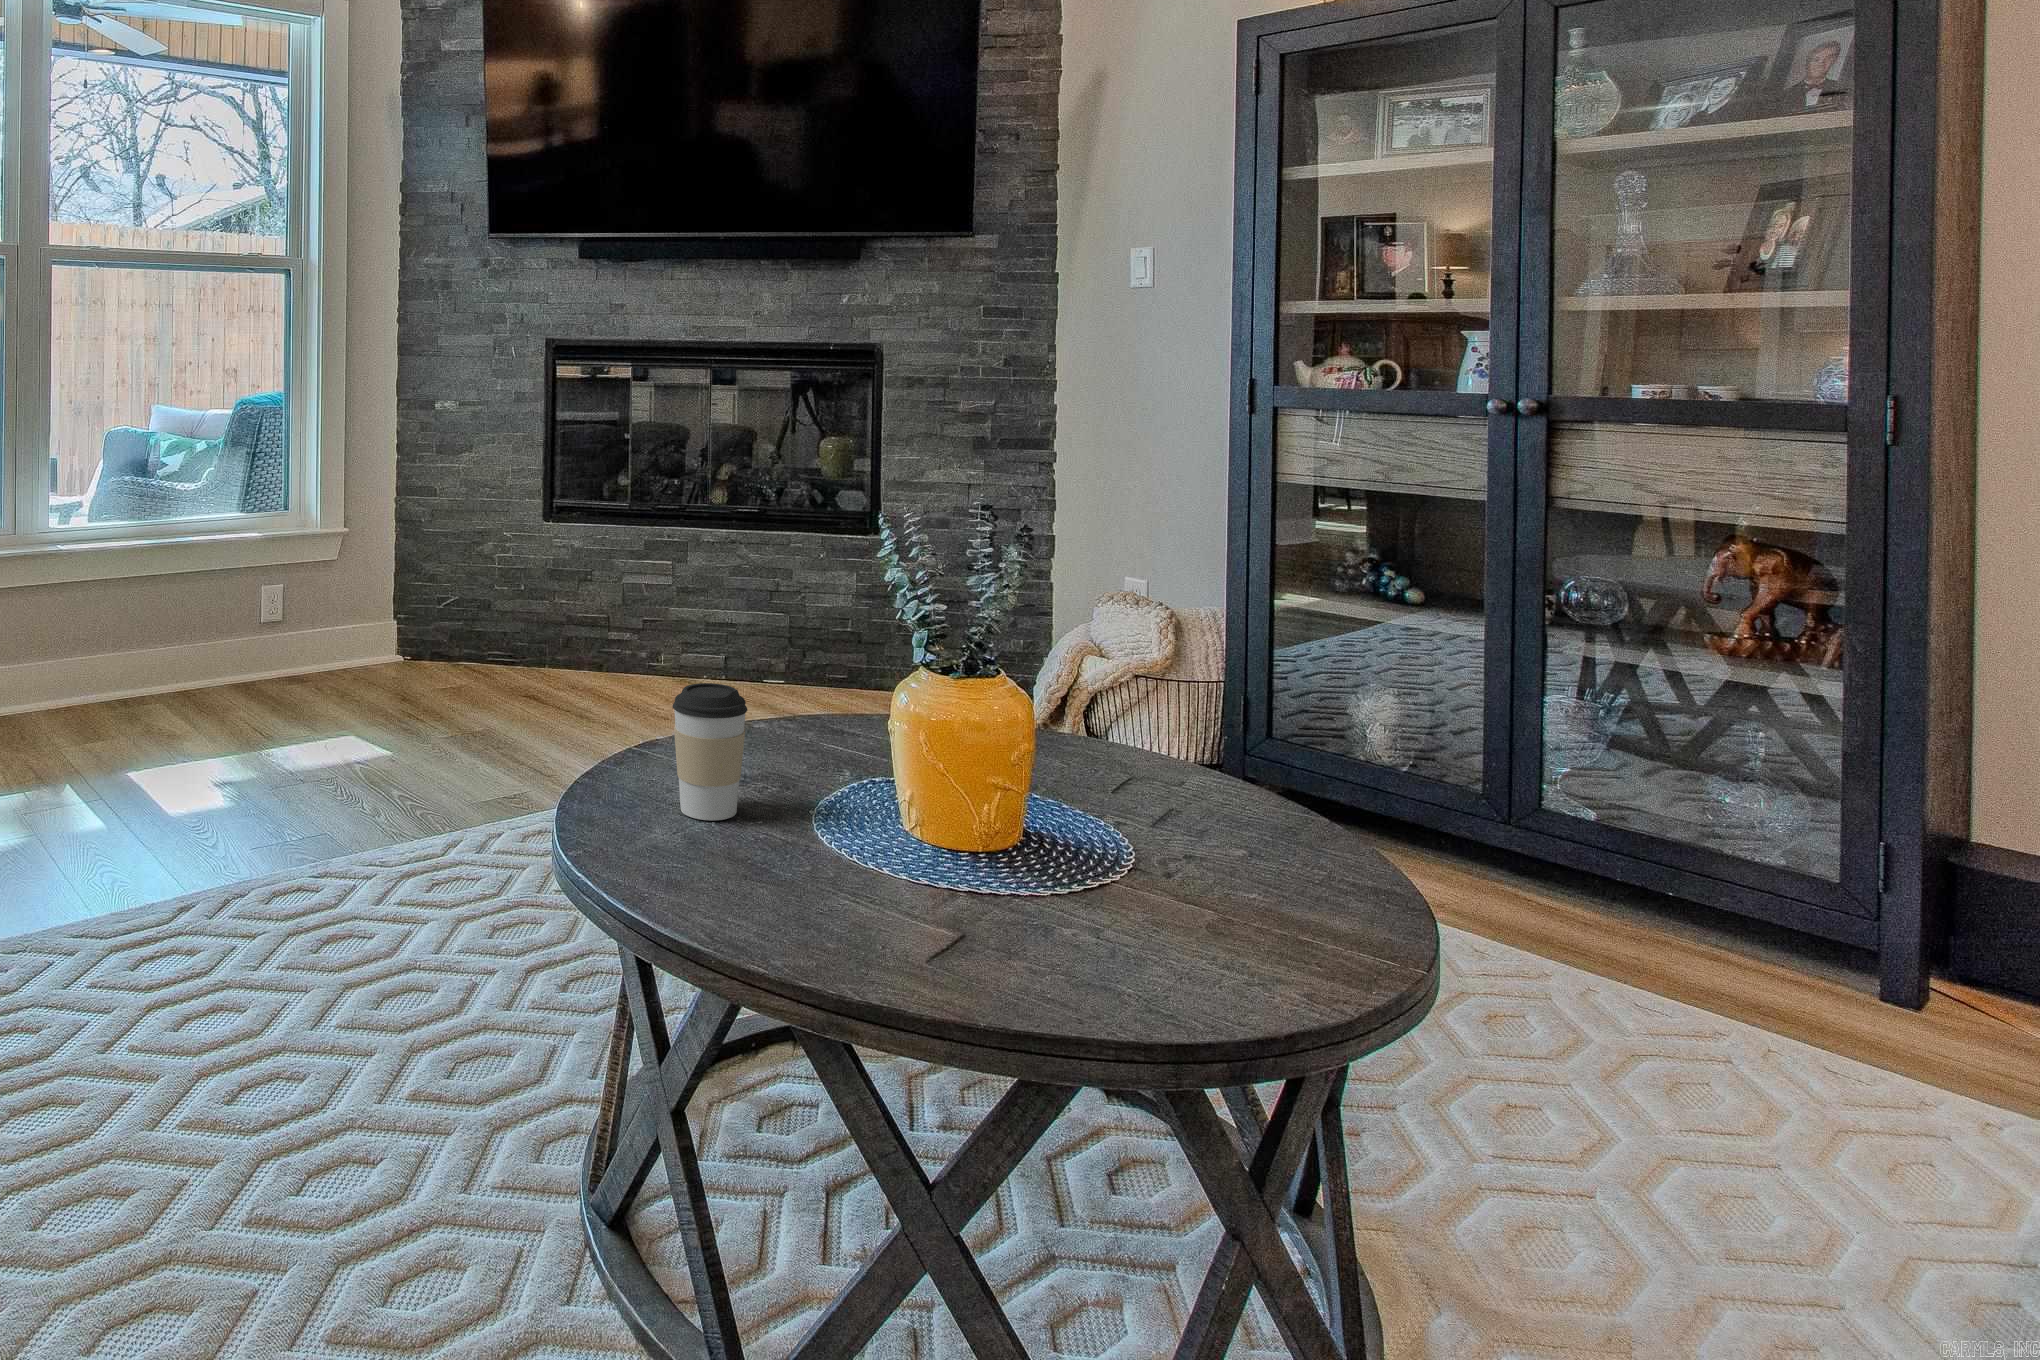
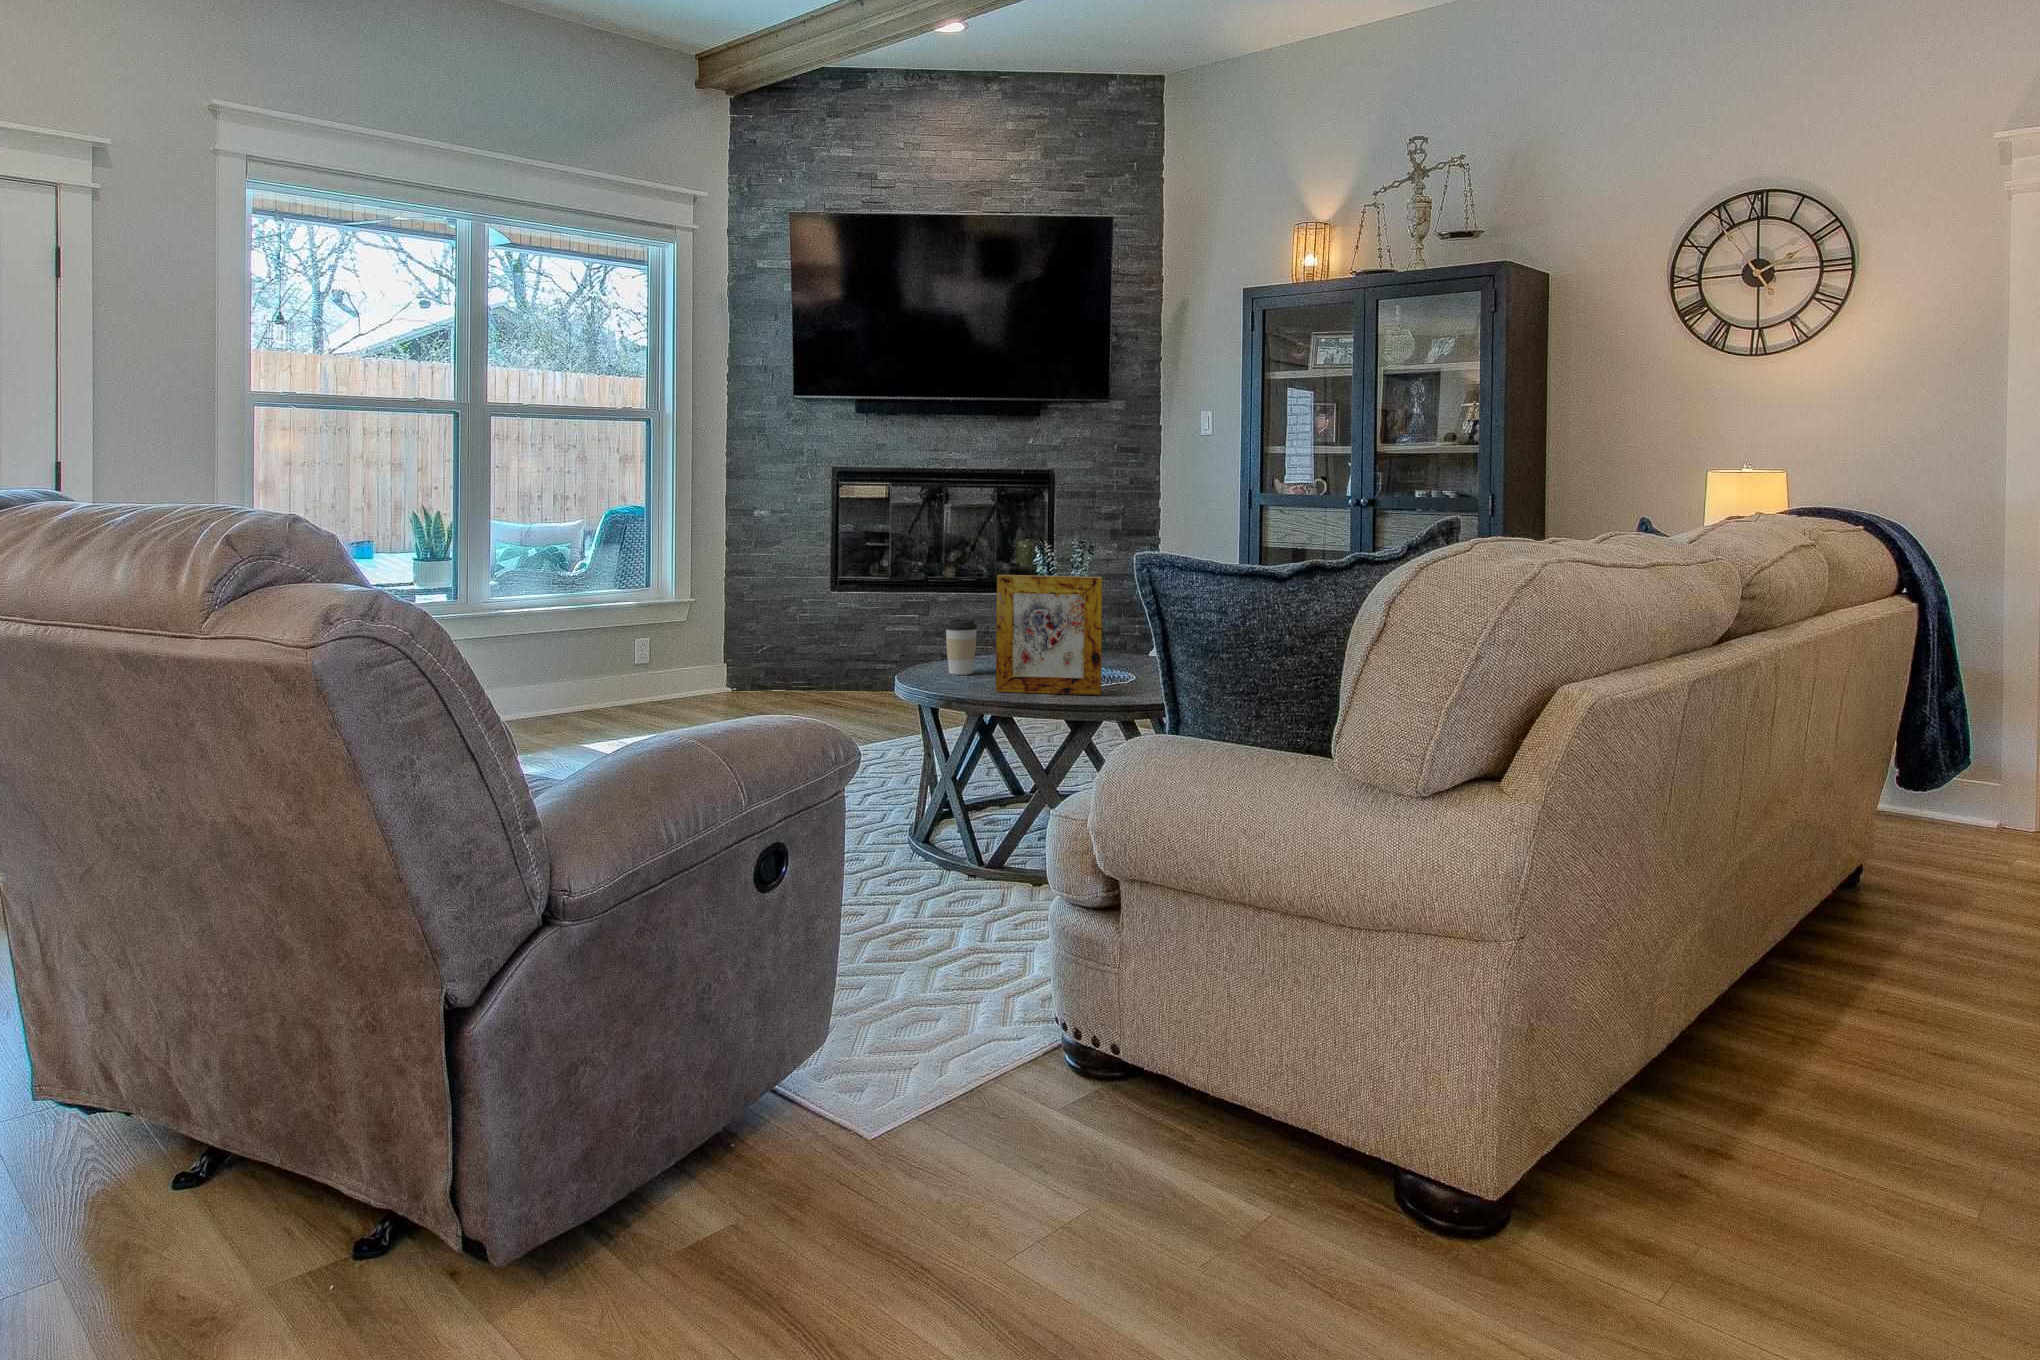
picture frame: none [791,617,1100,984] -> present [996,575,1102,695]

